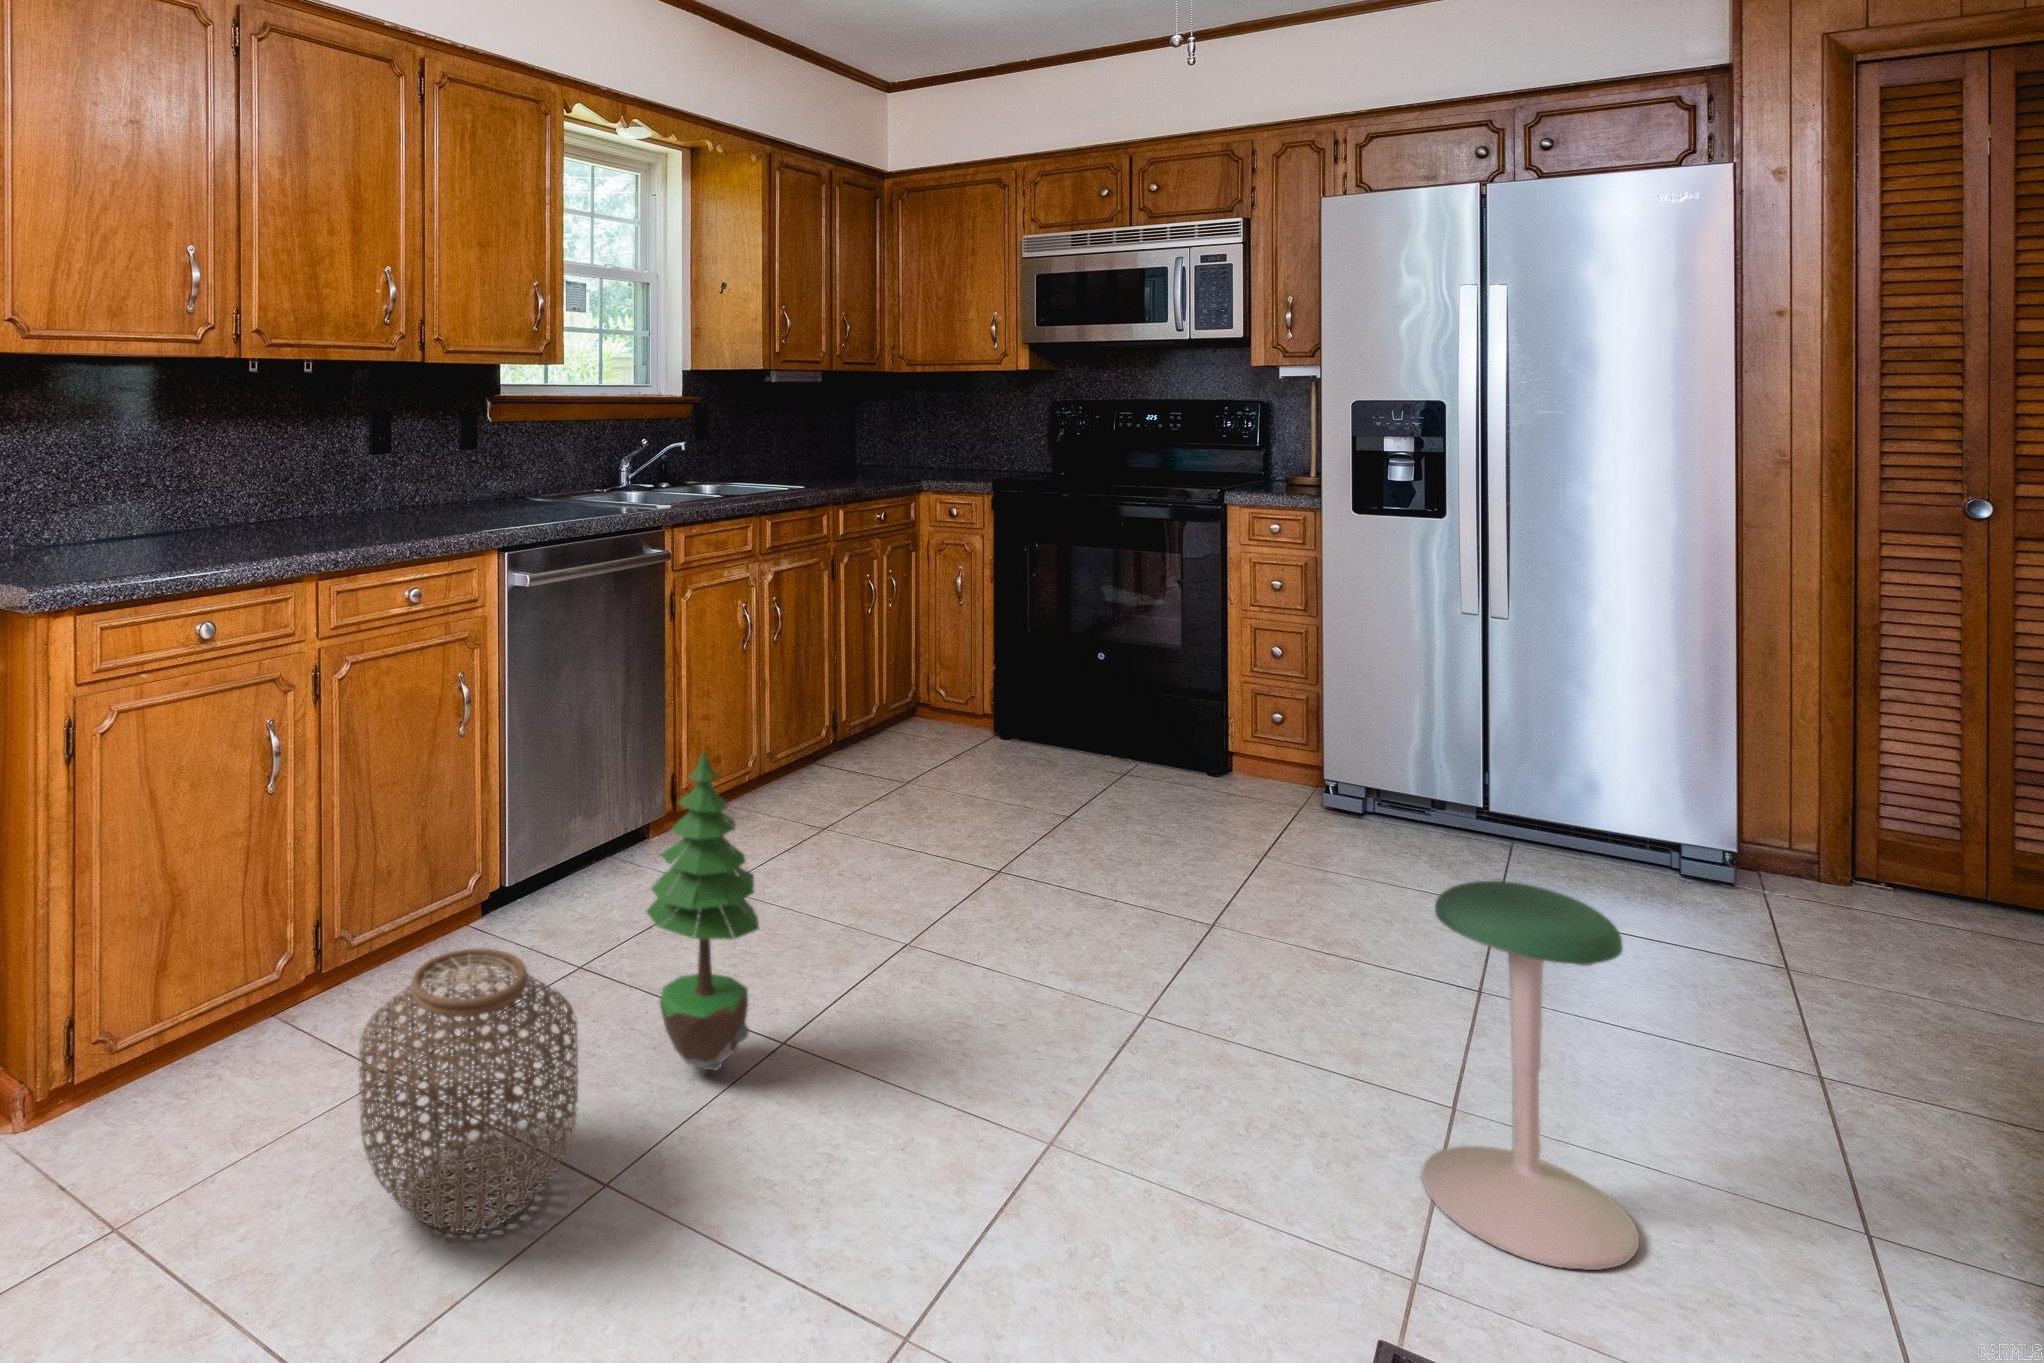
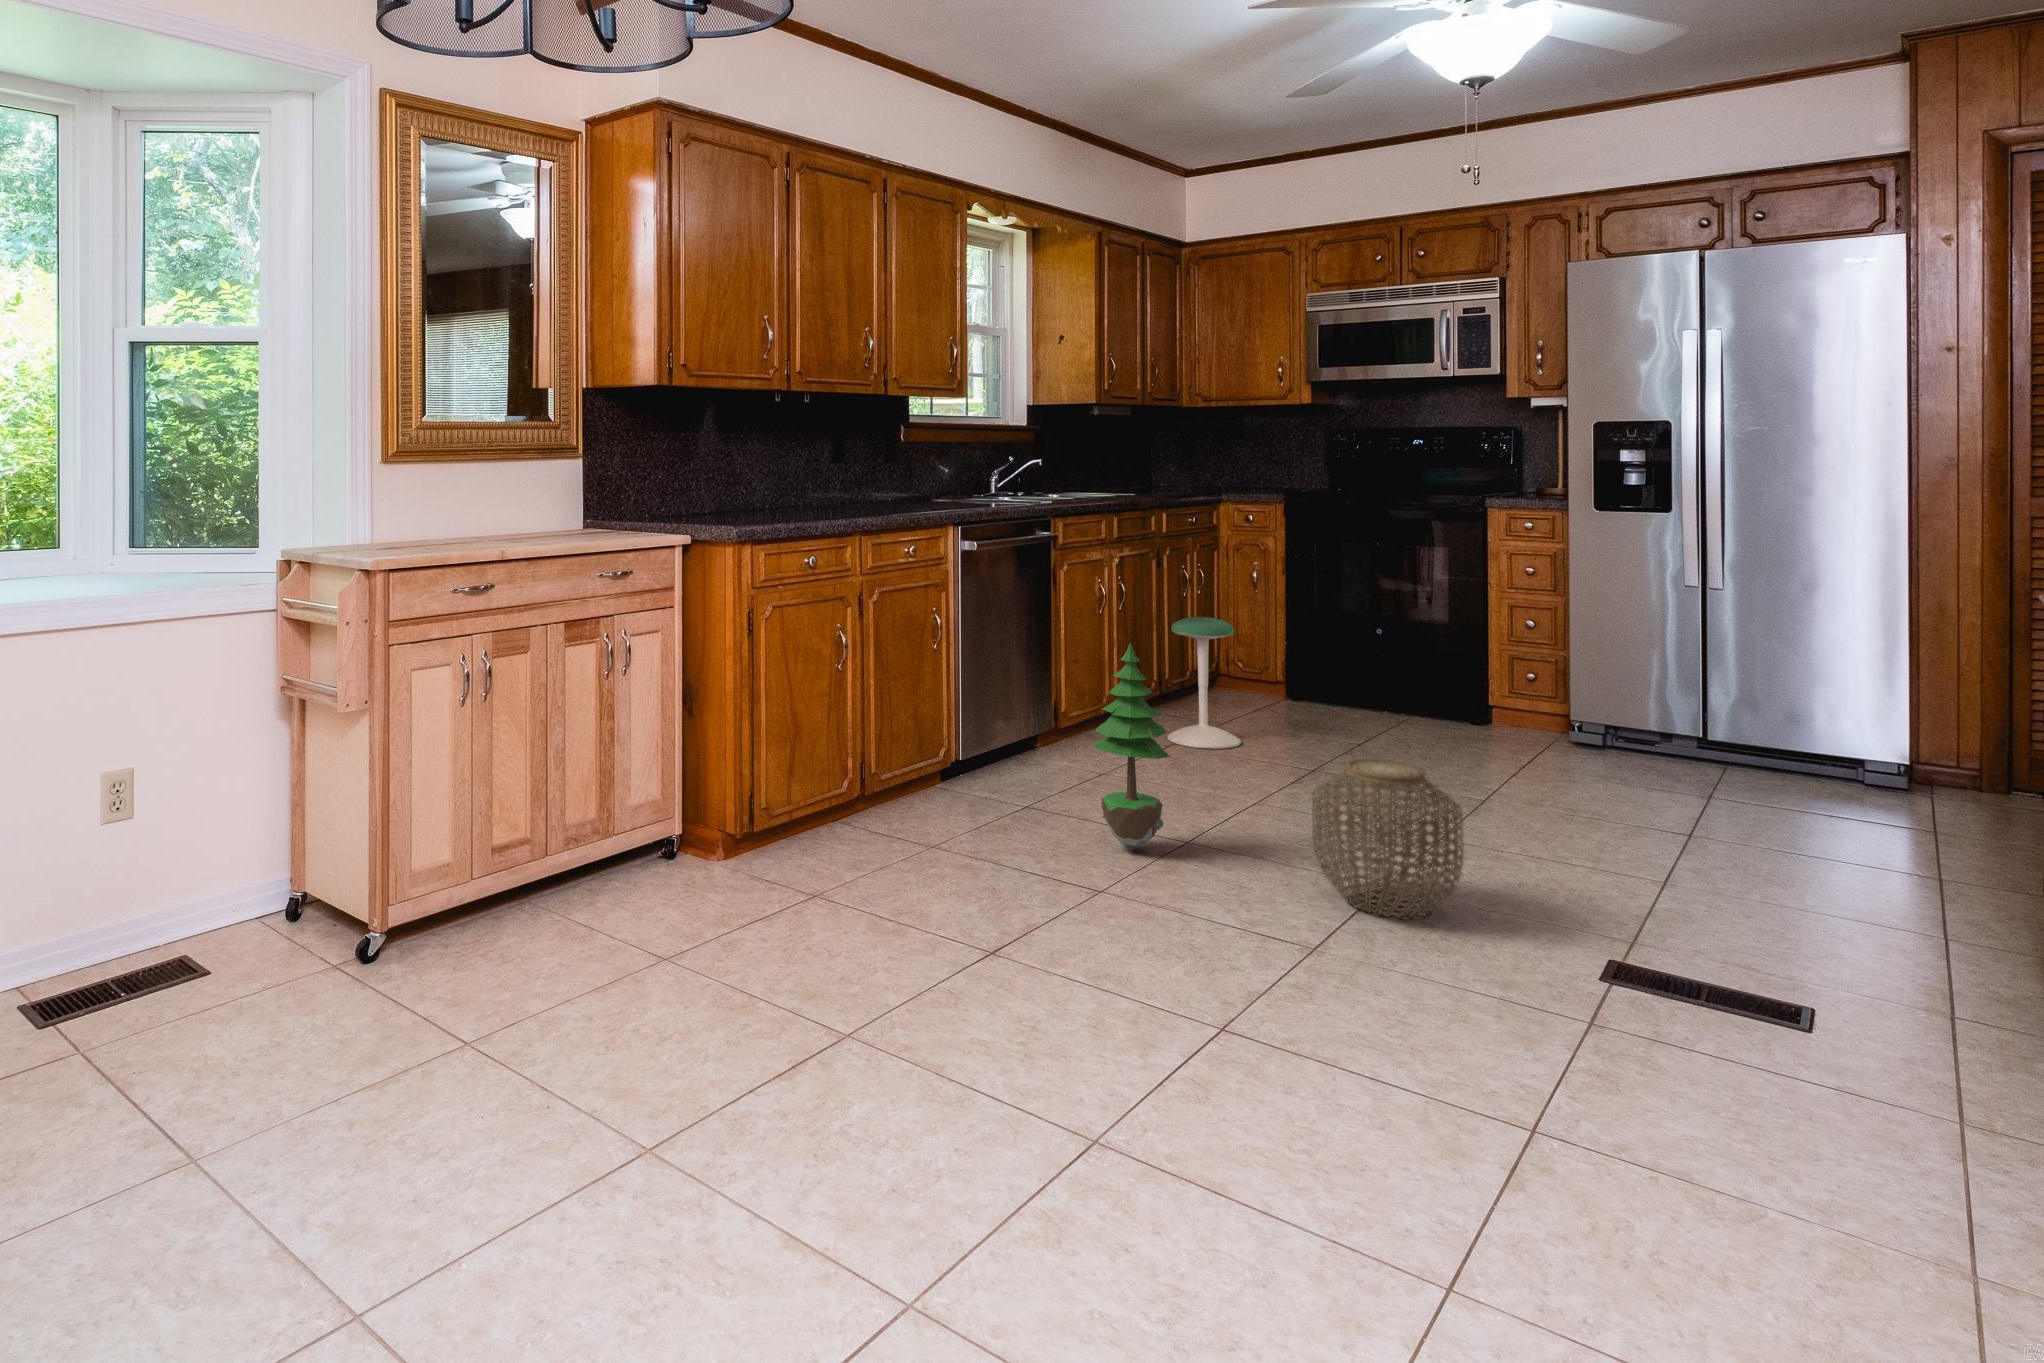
stool: present [1422,881,1639,1270] -> present [1168,617,1241,749]
woven basket: present [359,948,578,1231] -> present [1312,759,1464,918]

